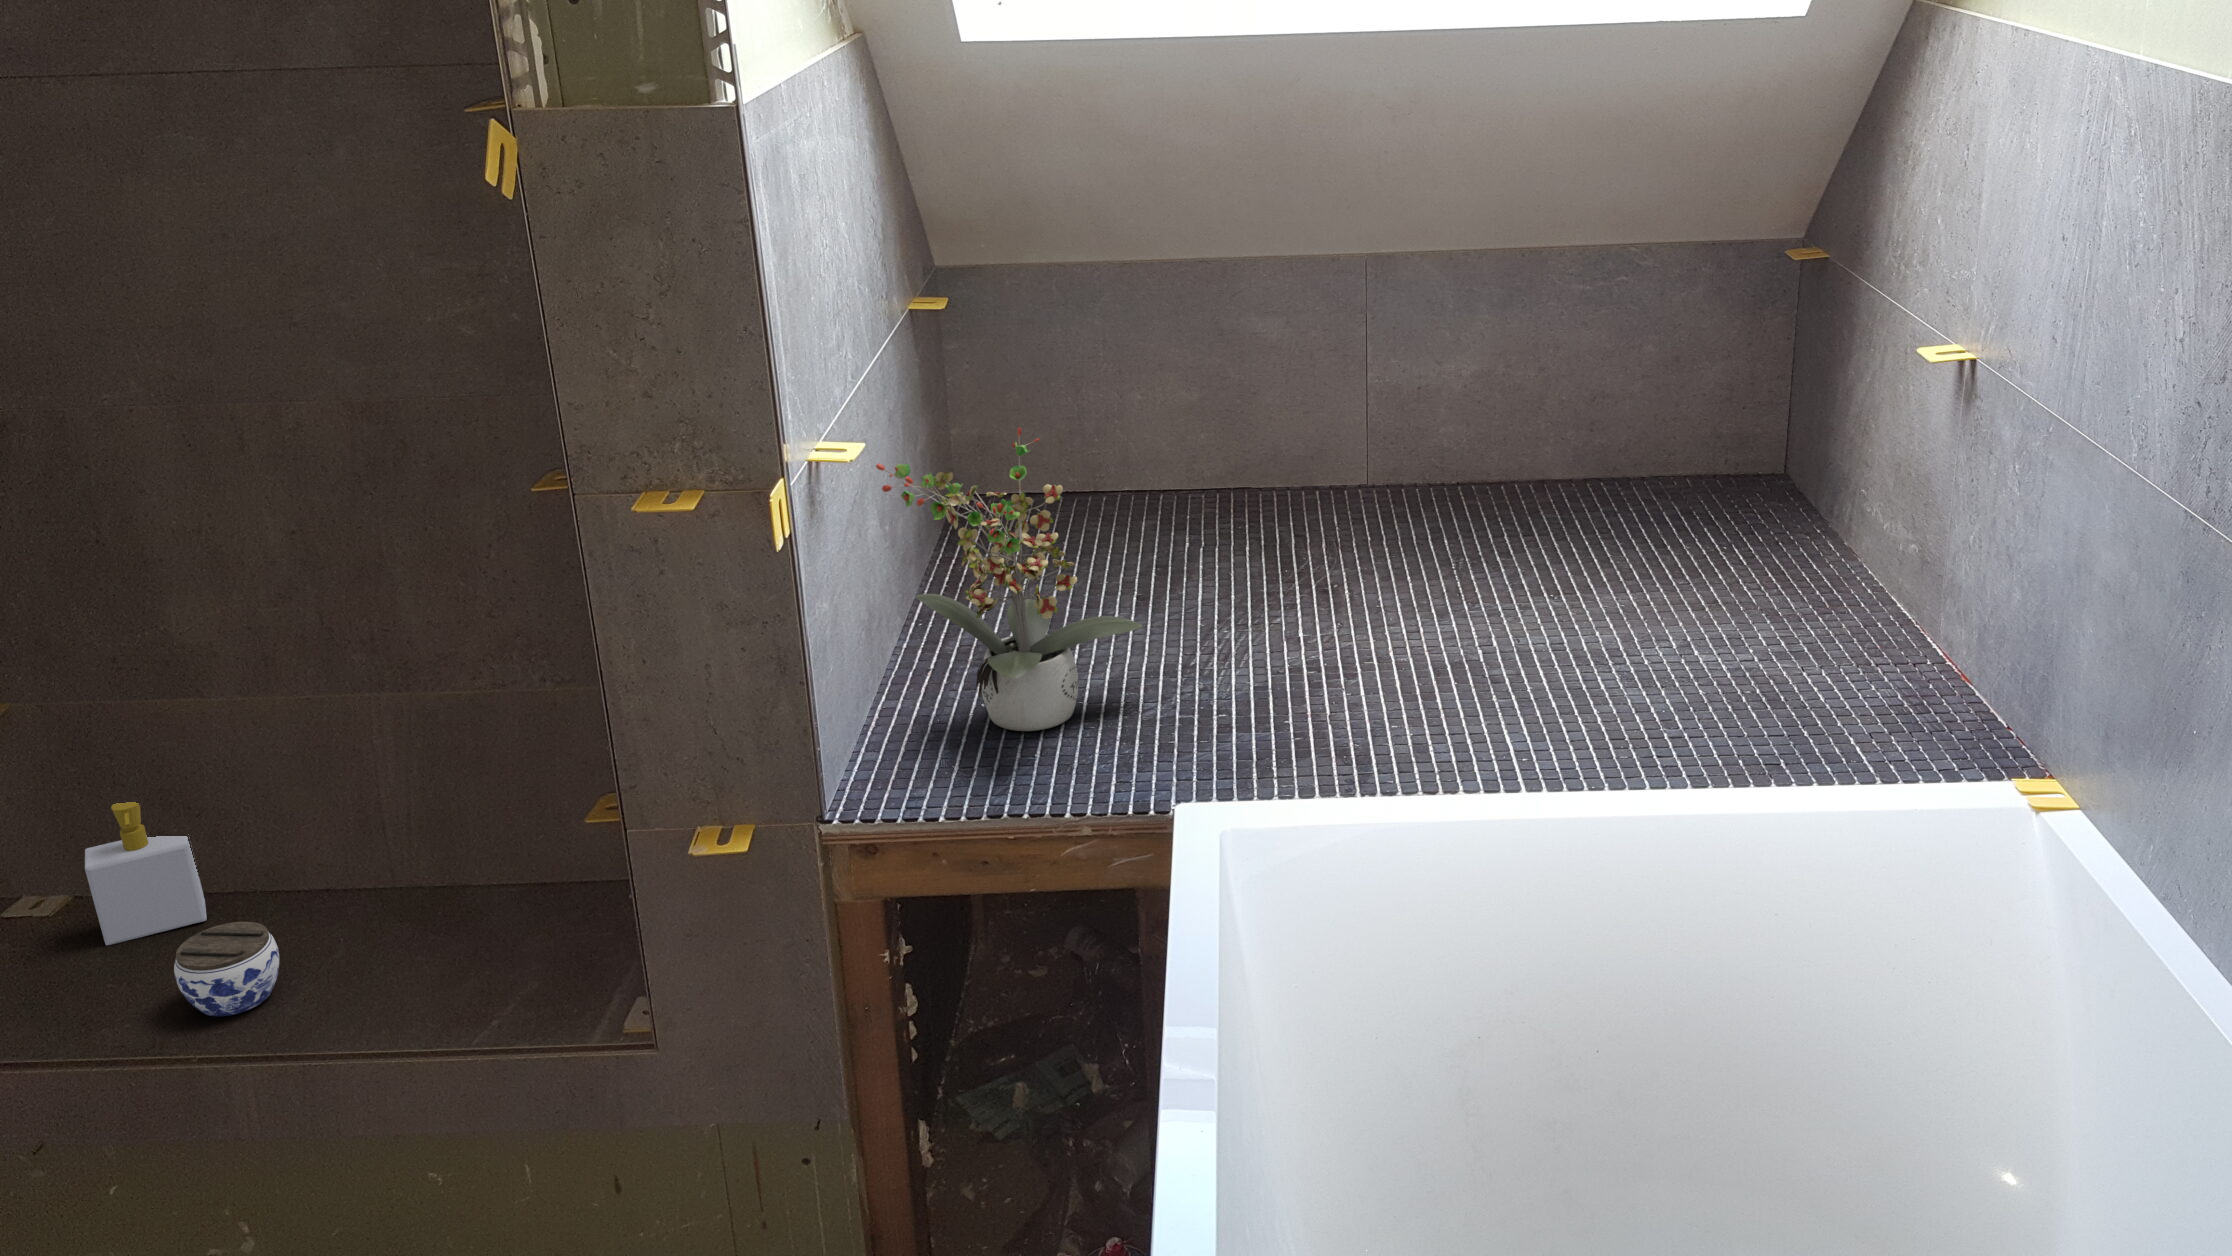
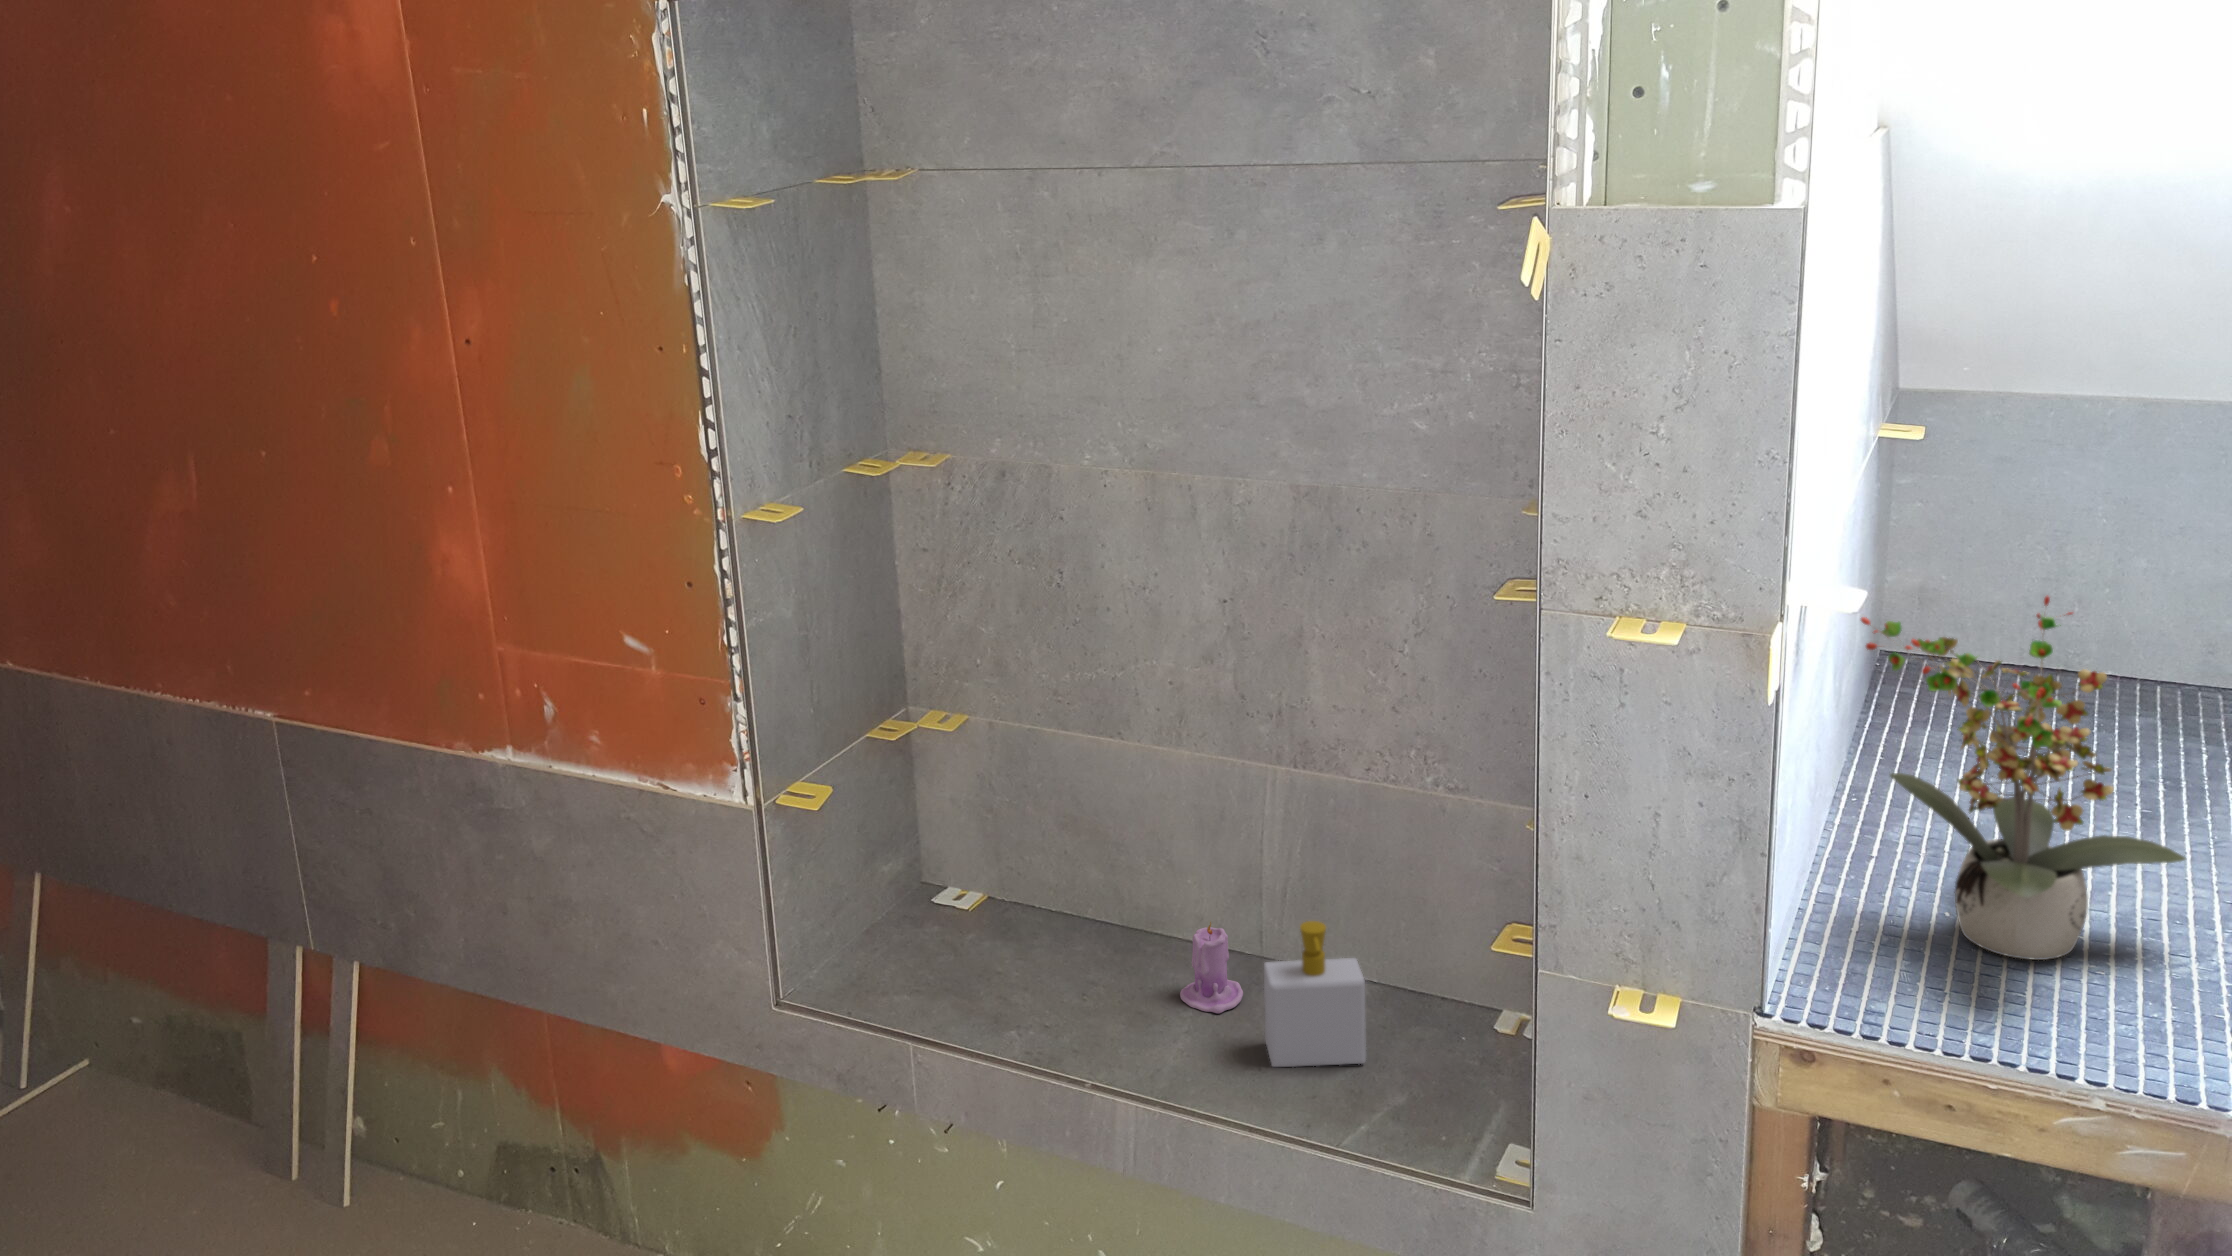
soap bottle: present [85,802,207,945] -> present [1264,921,1366,1067]
candle: none [312,859,383,951] -> present [1180,922,1243,1013]
jar: present [174,921,279,1016] -> none [1071,962,1158,1051]

